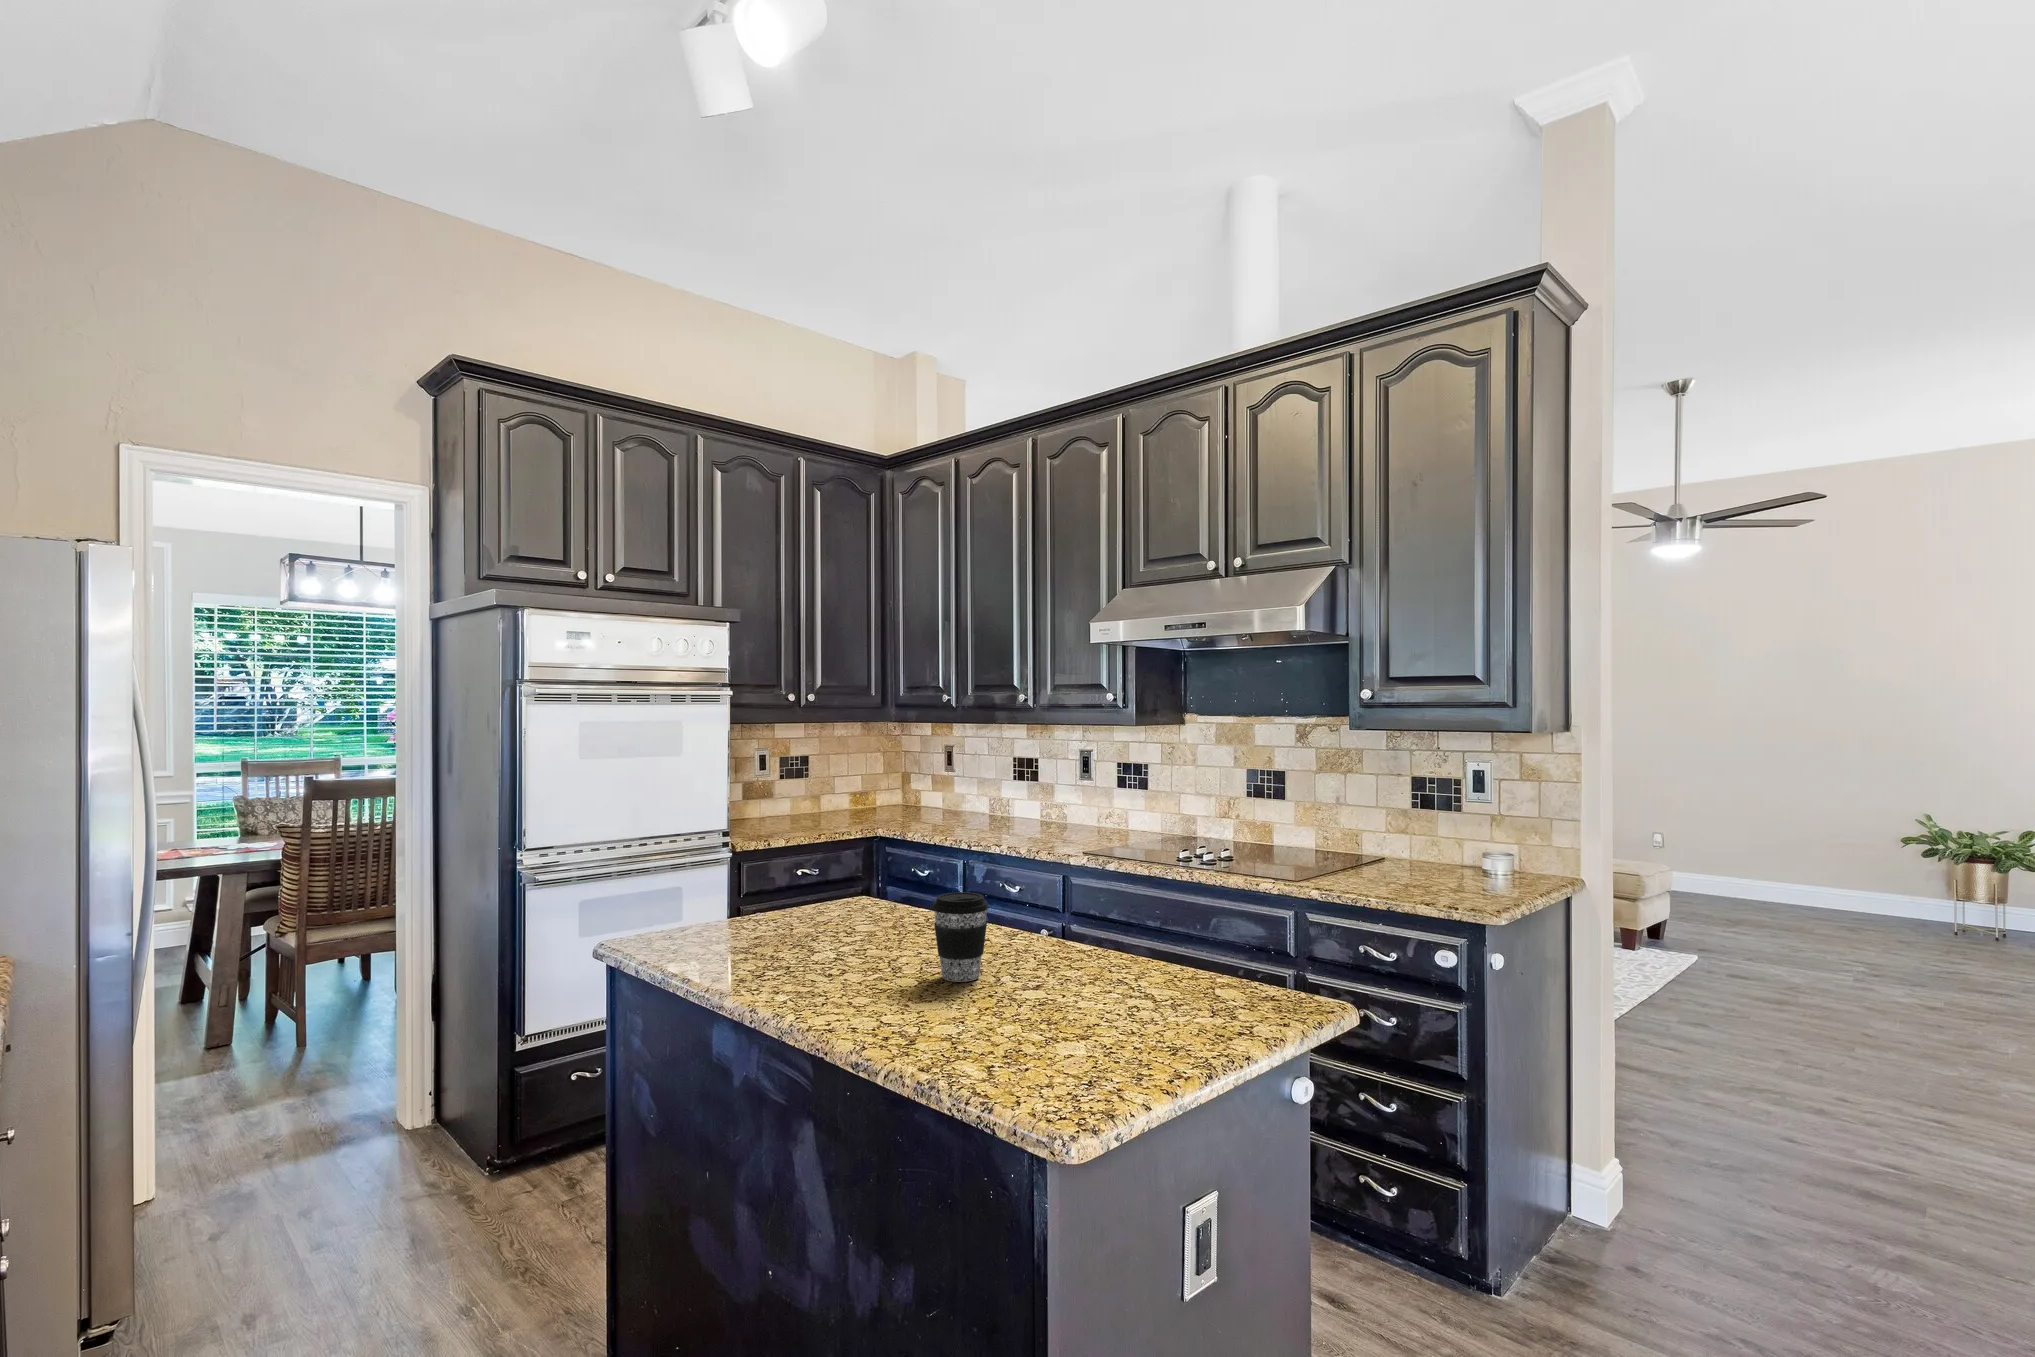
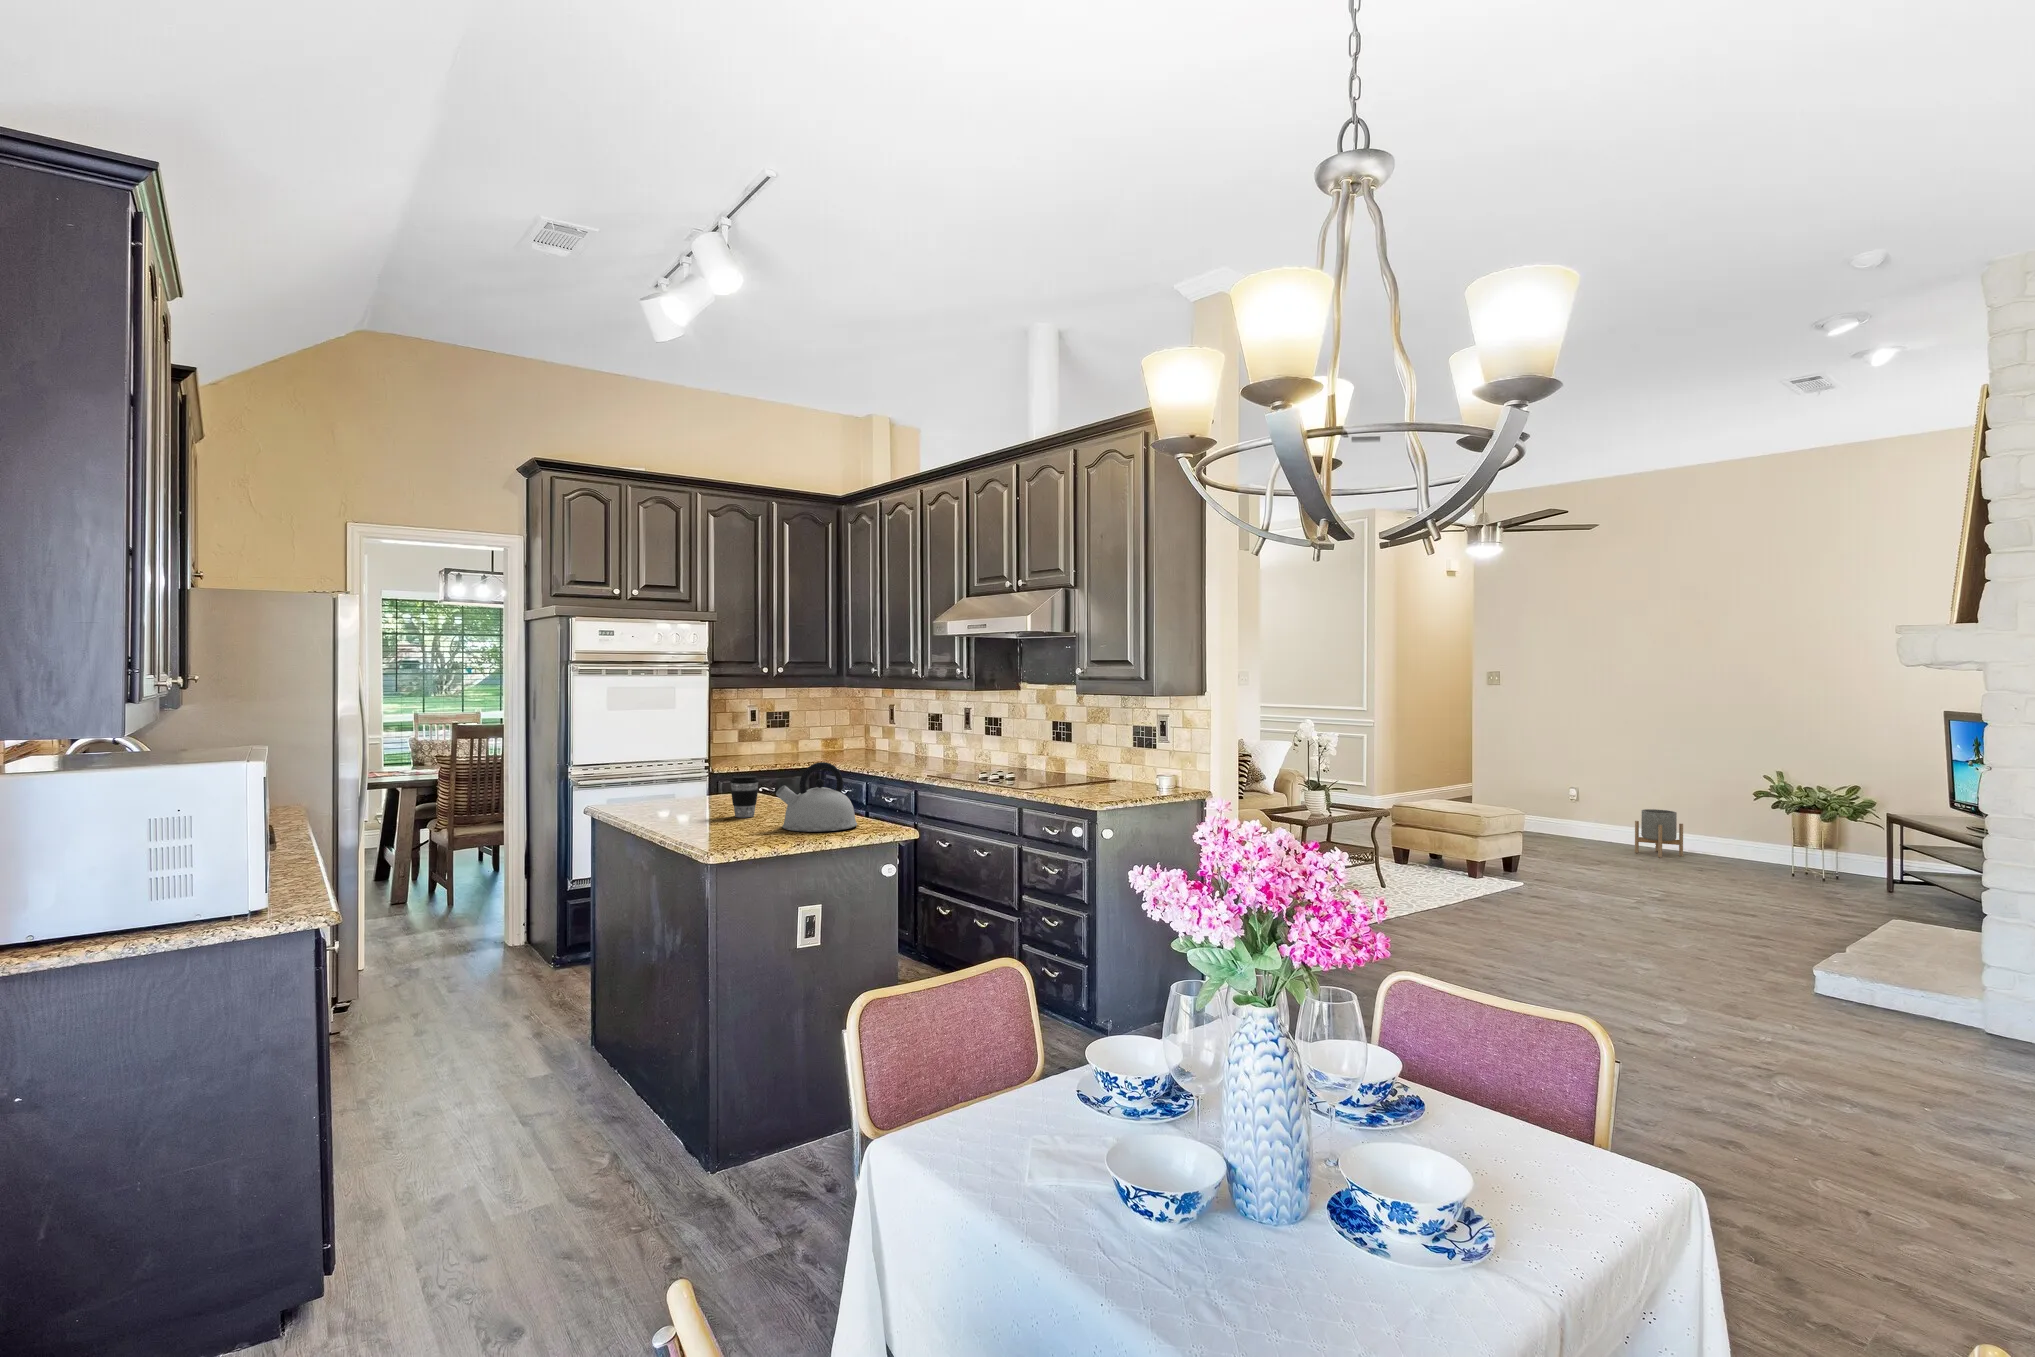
planter: none [1756,856,1814,912] -> present [1635,809,1683,858]
kettle: none [1088,873,1244,1033] -> present [776,762,857,832]

